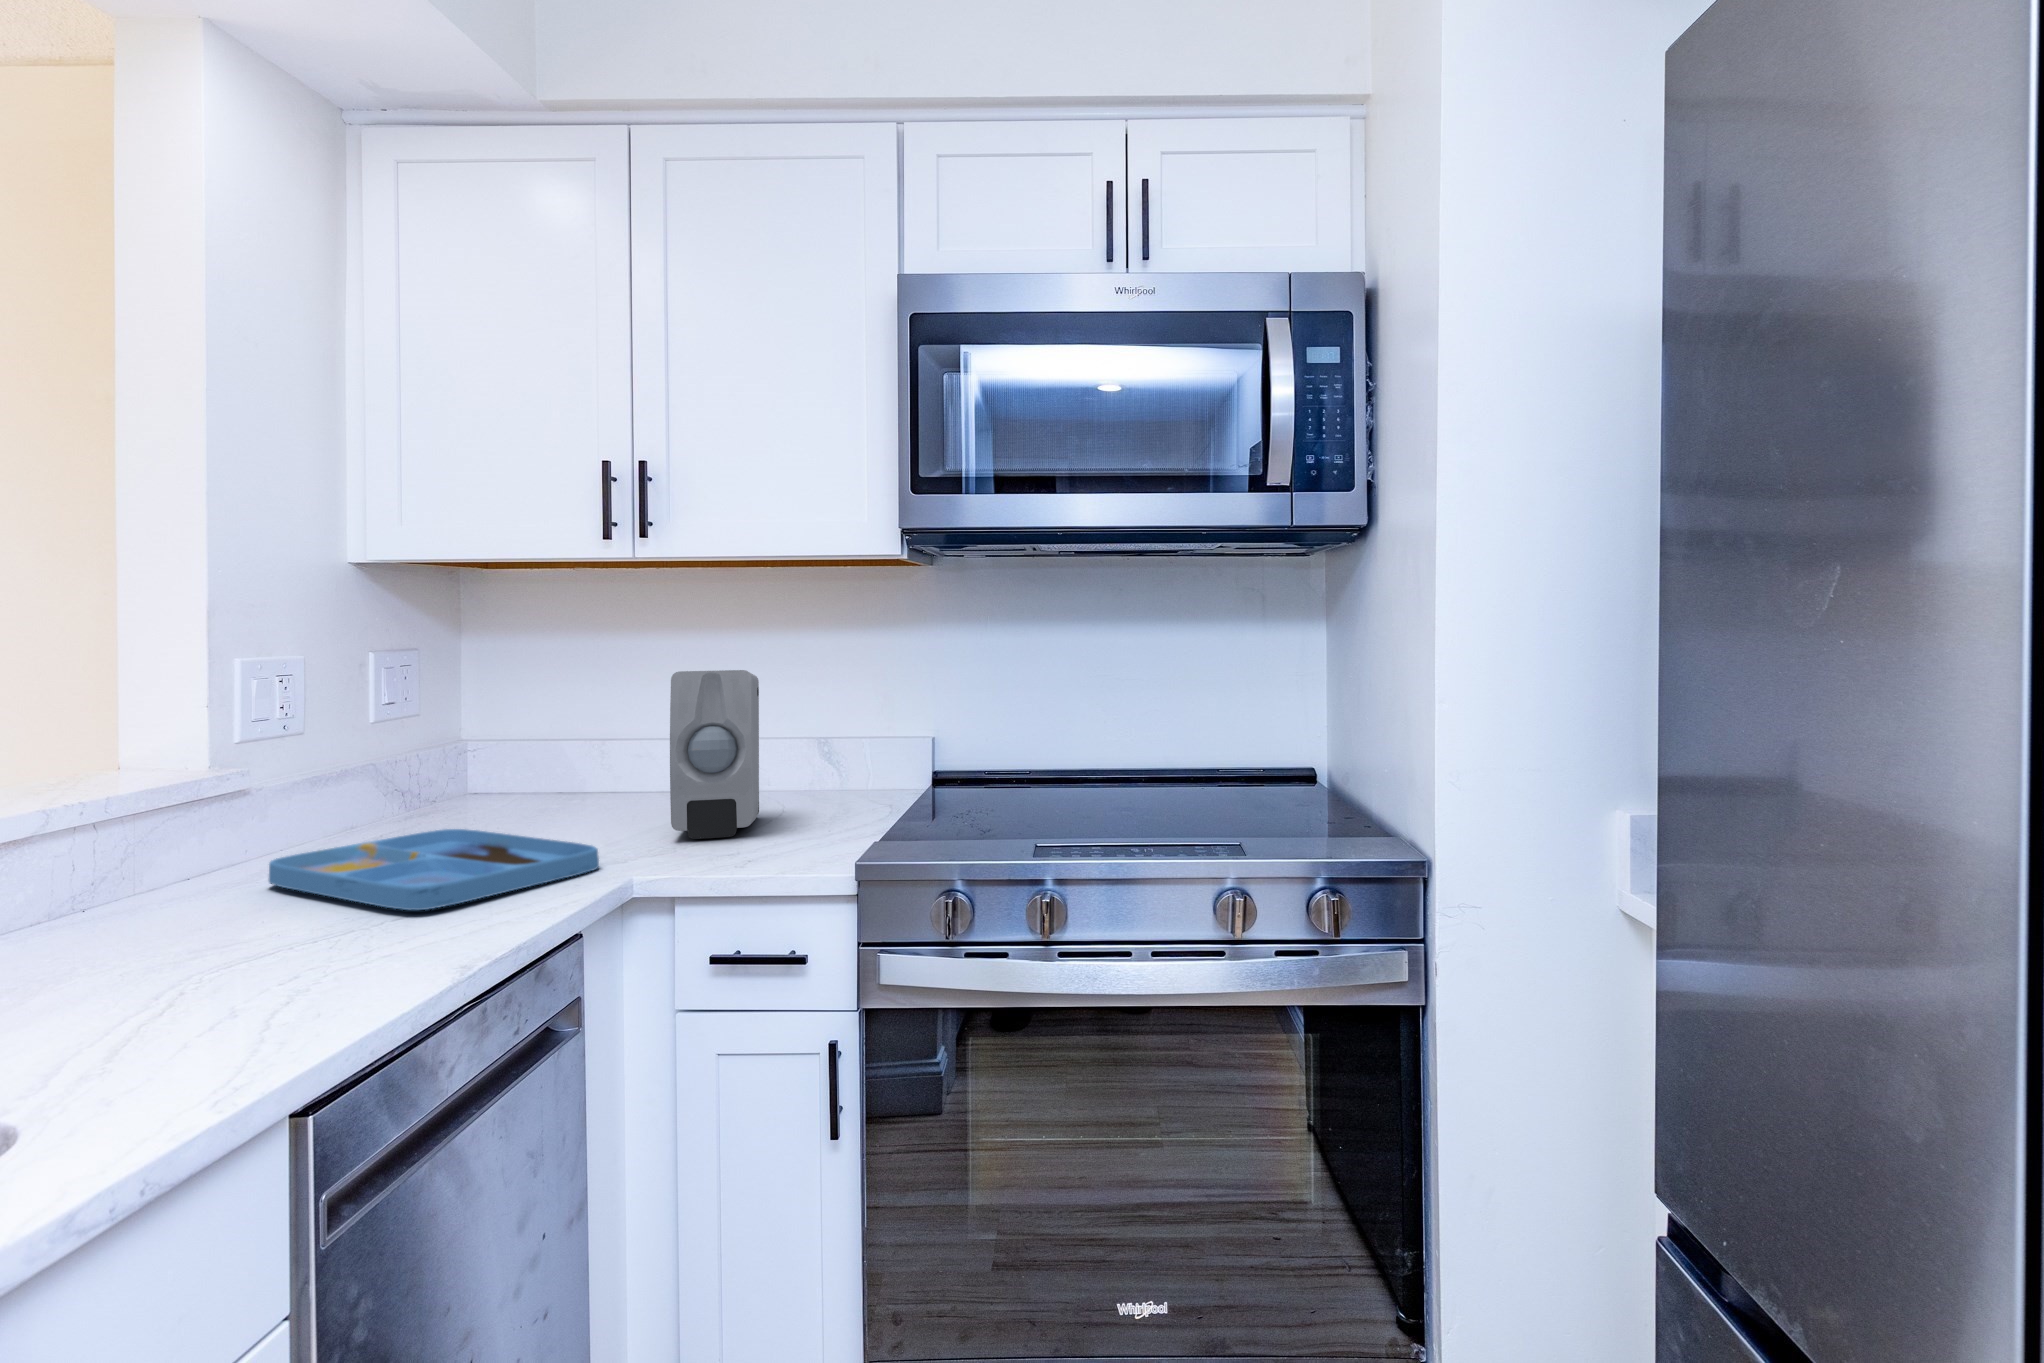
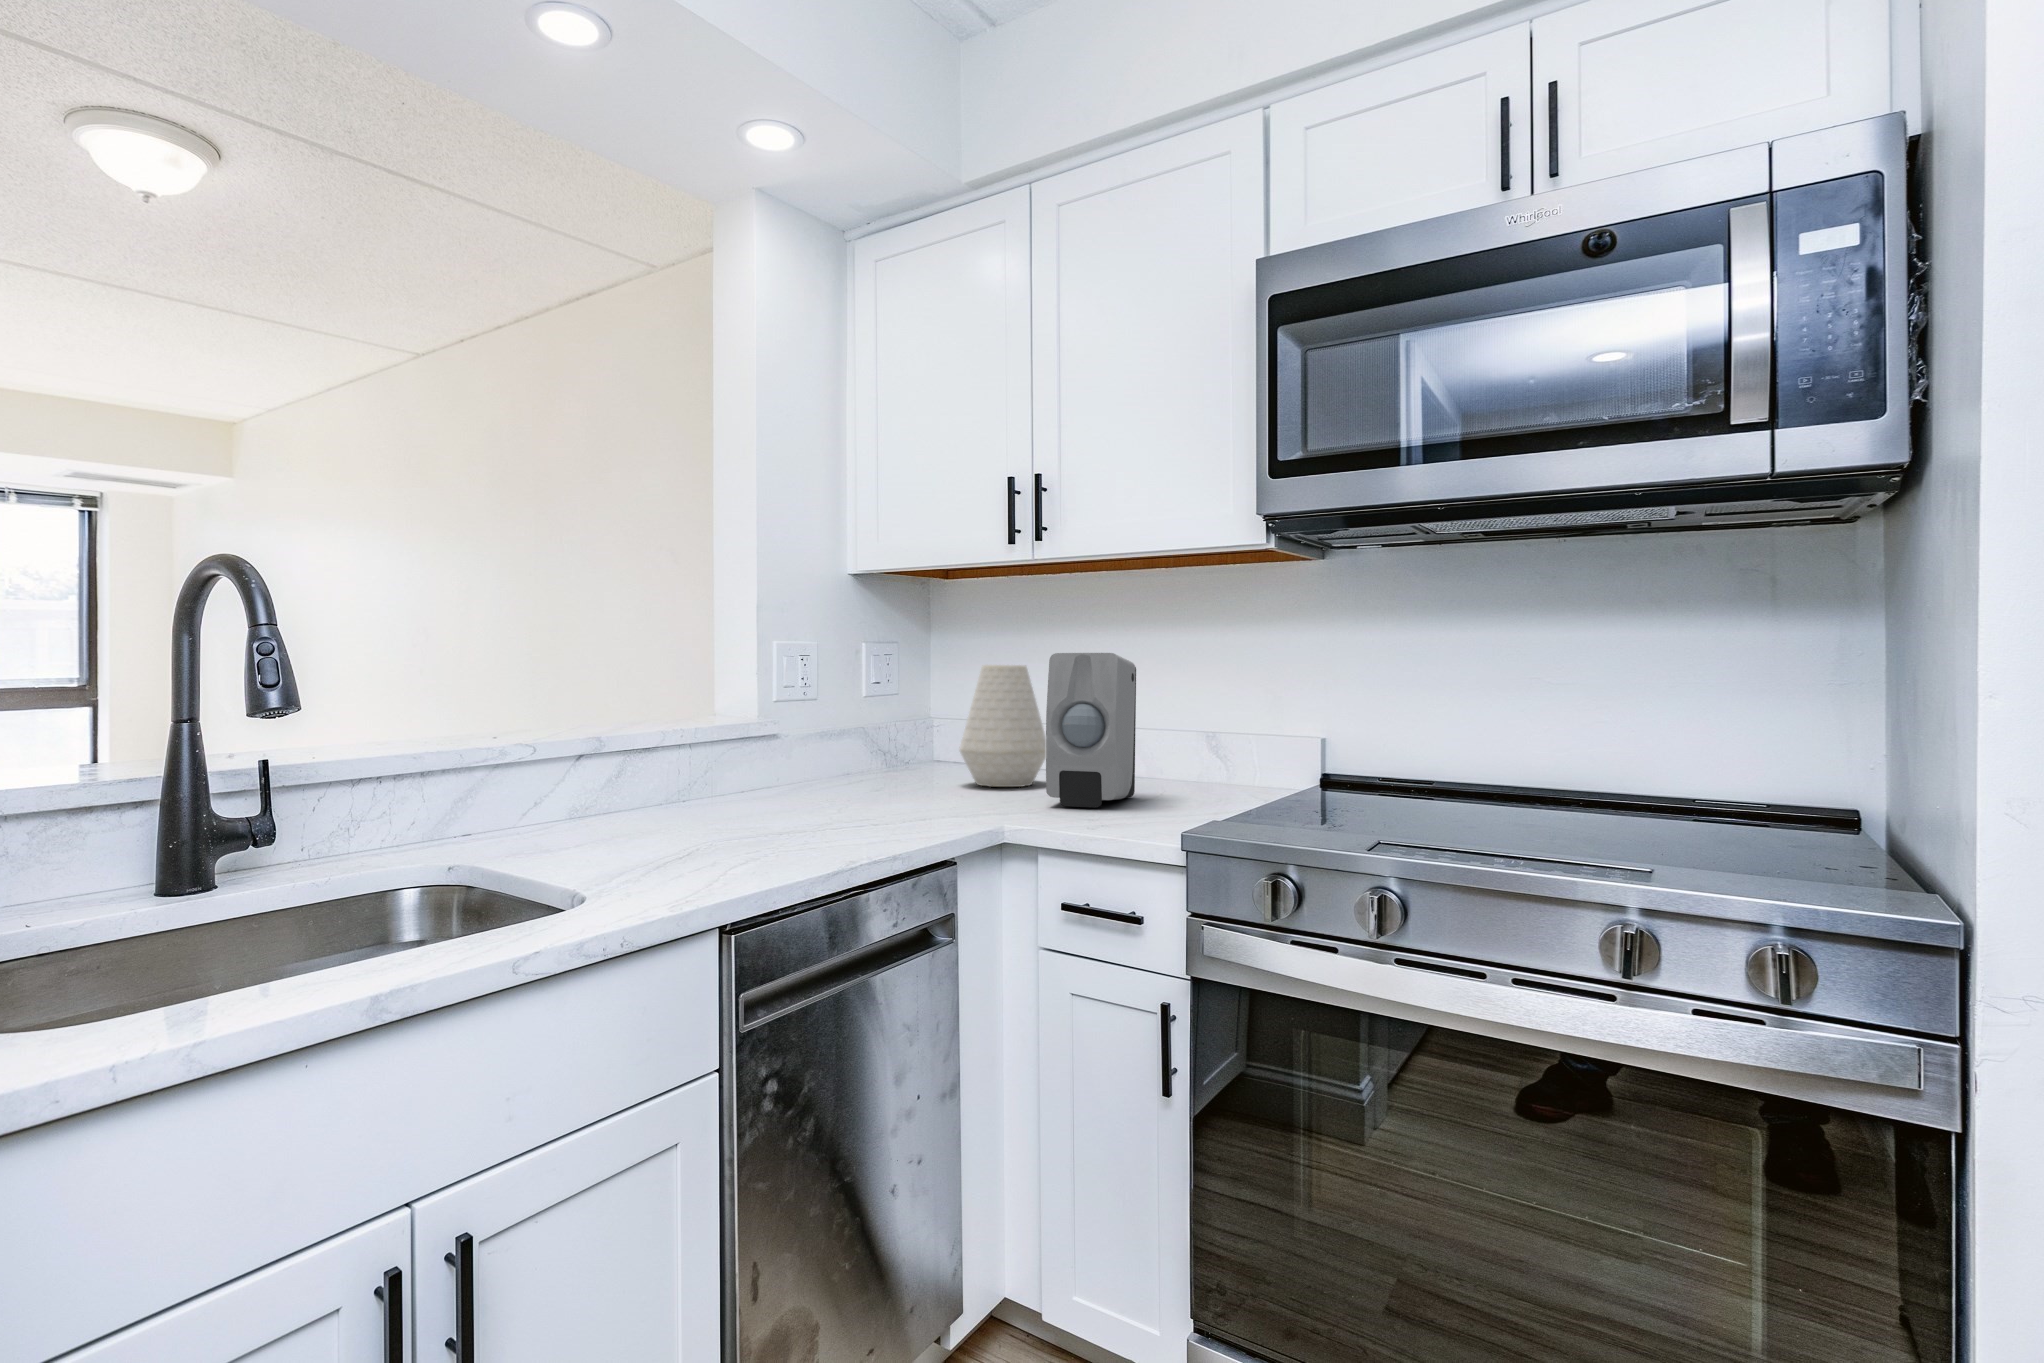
vase: none [533,678,647,820] -> present [960,665,1046,787]
tray: present [269,829,599,910] -> none [765,780,977,827]

